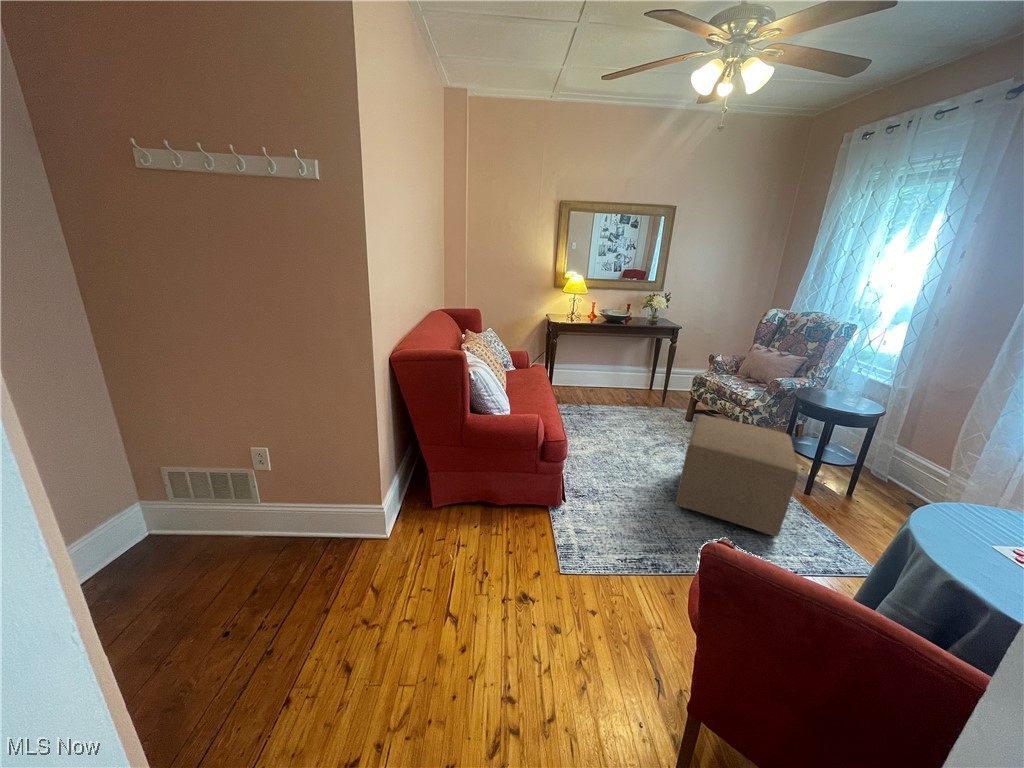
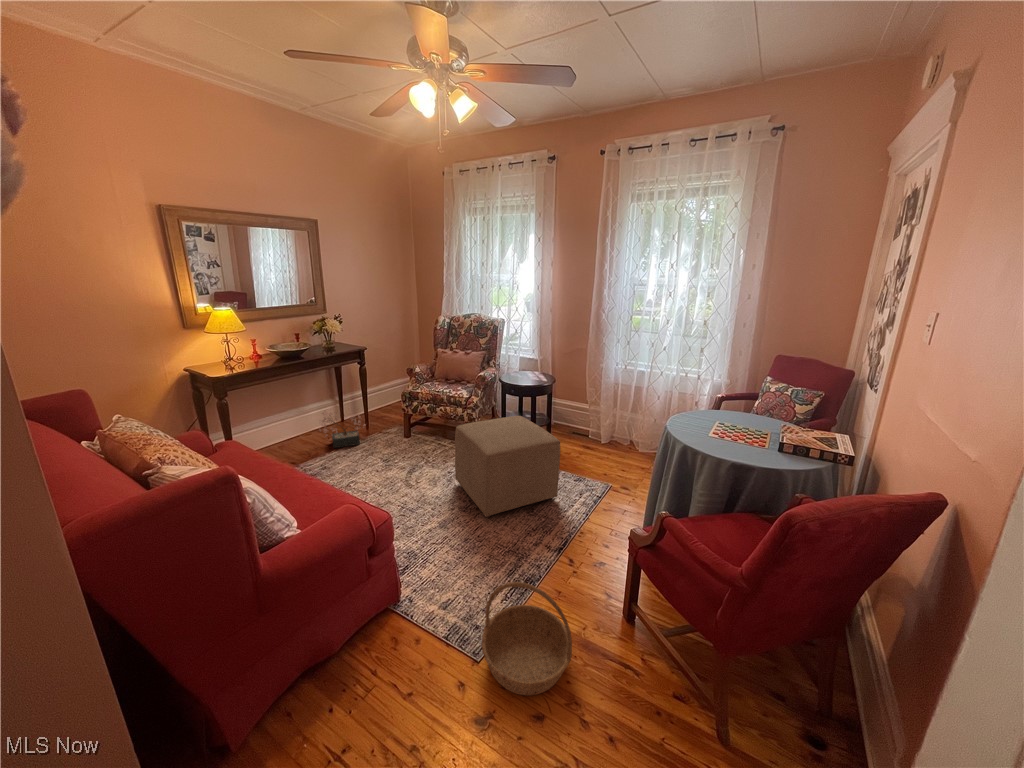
decorative plant: none [617,372,654,410] -> present [319,412,365,448]
basket: none [552,523,633,625] -> present [482,582,572,695]

